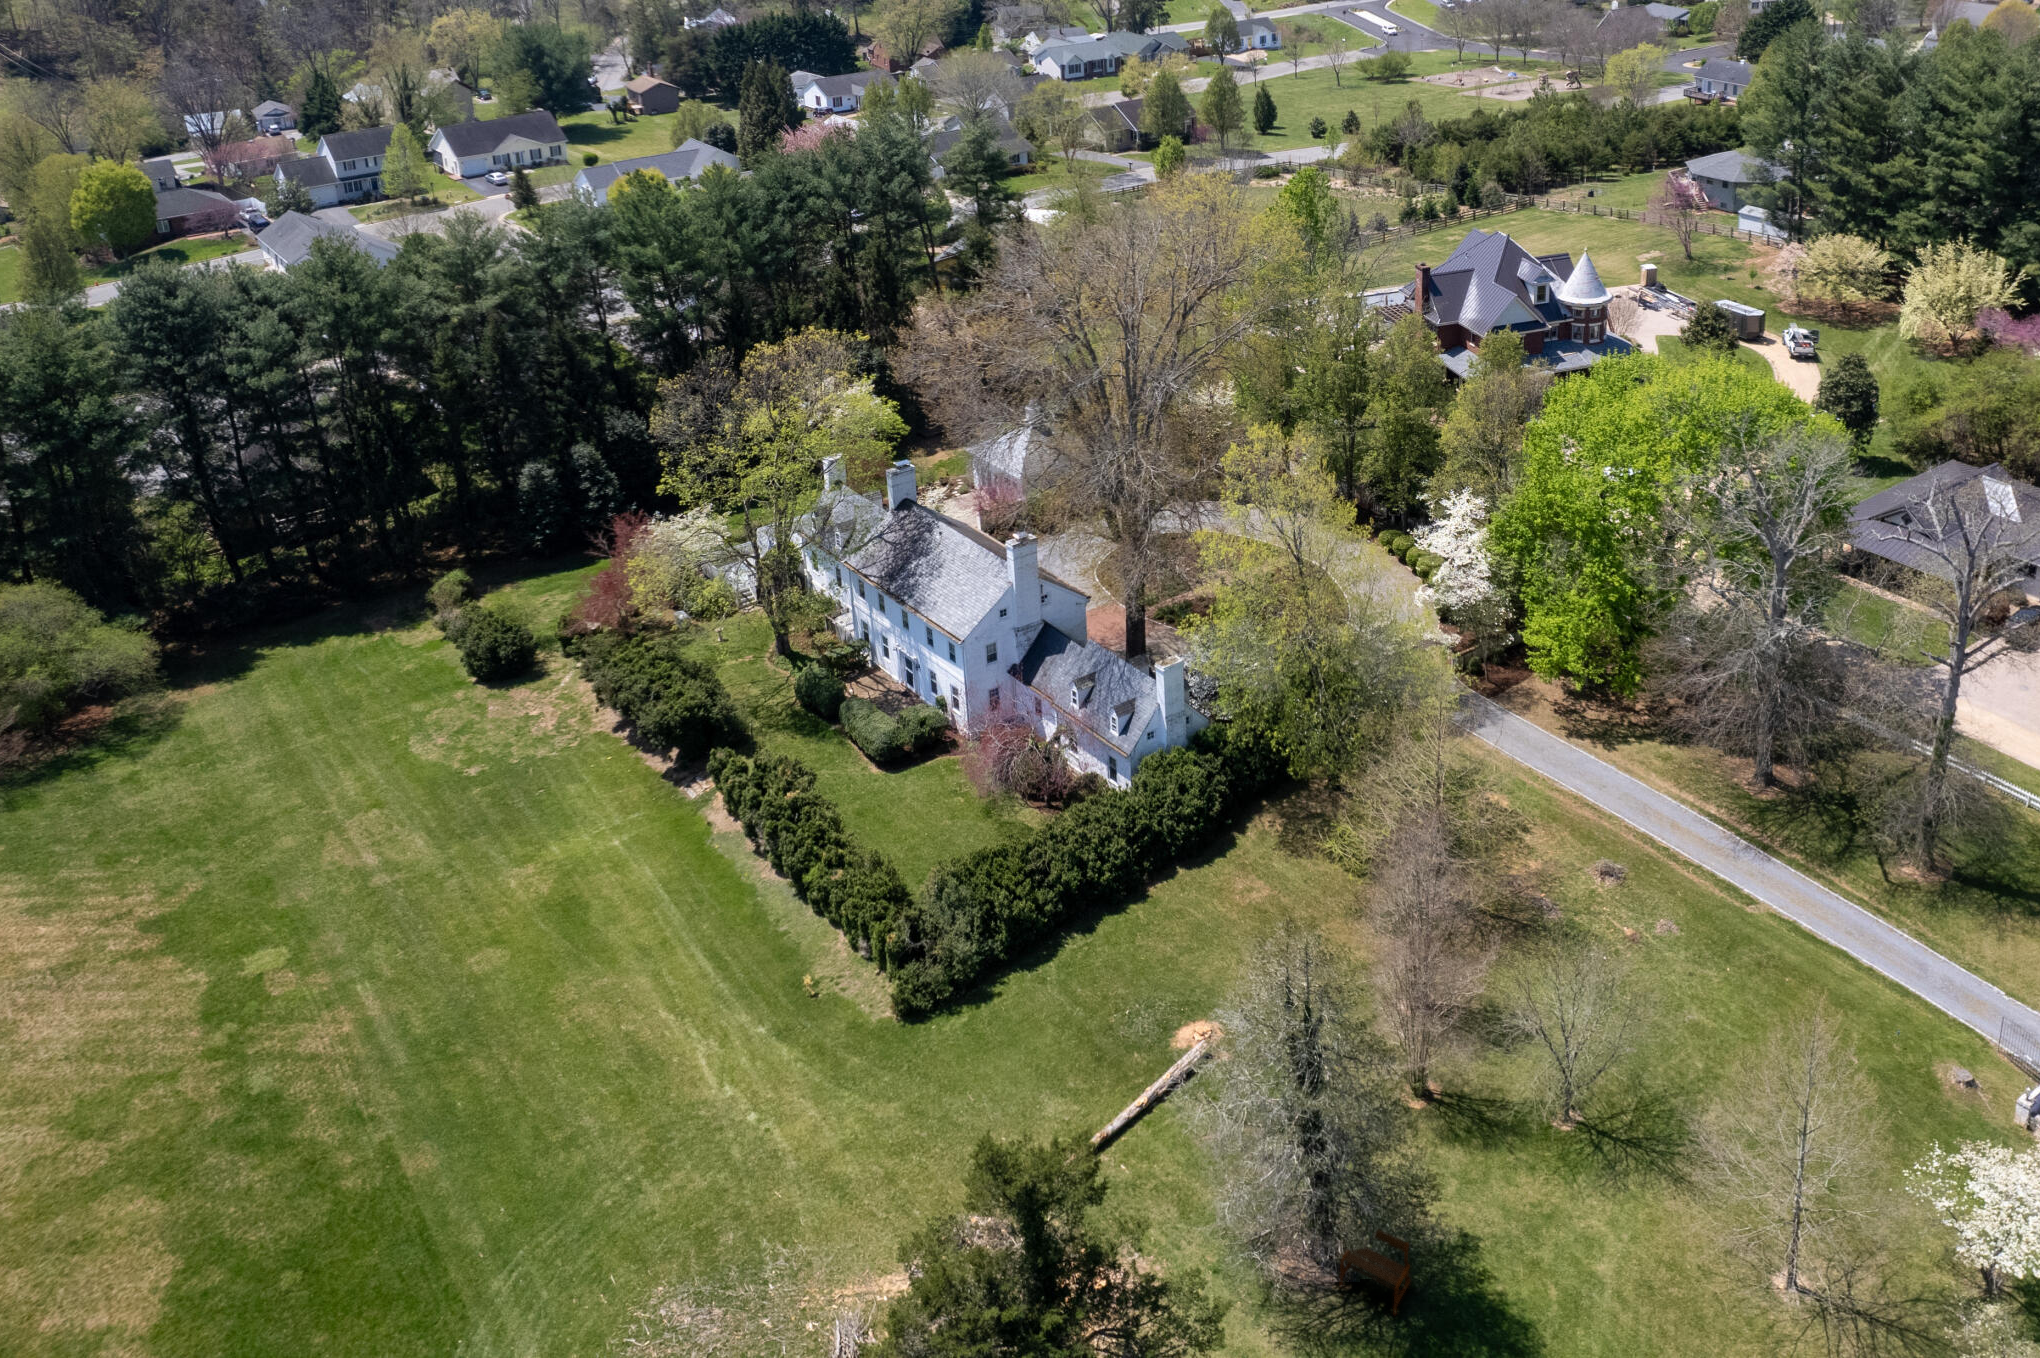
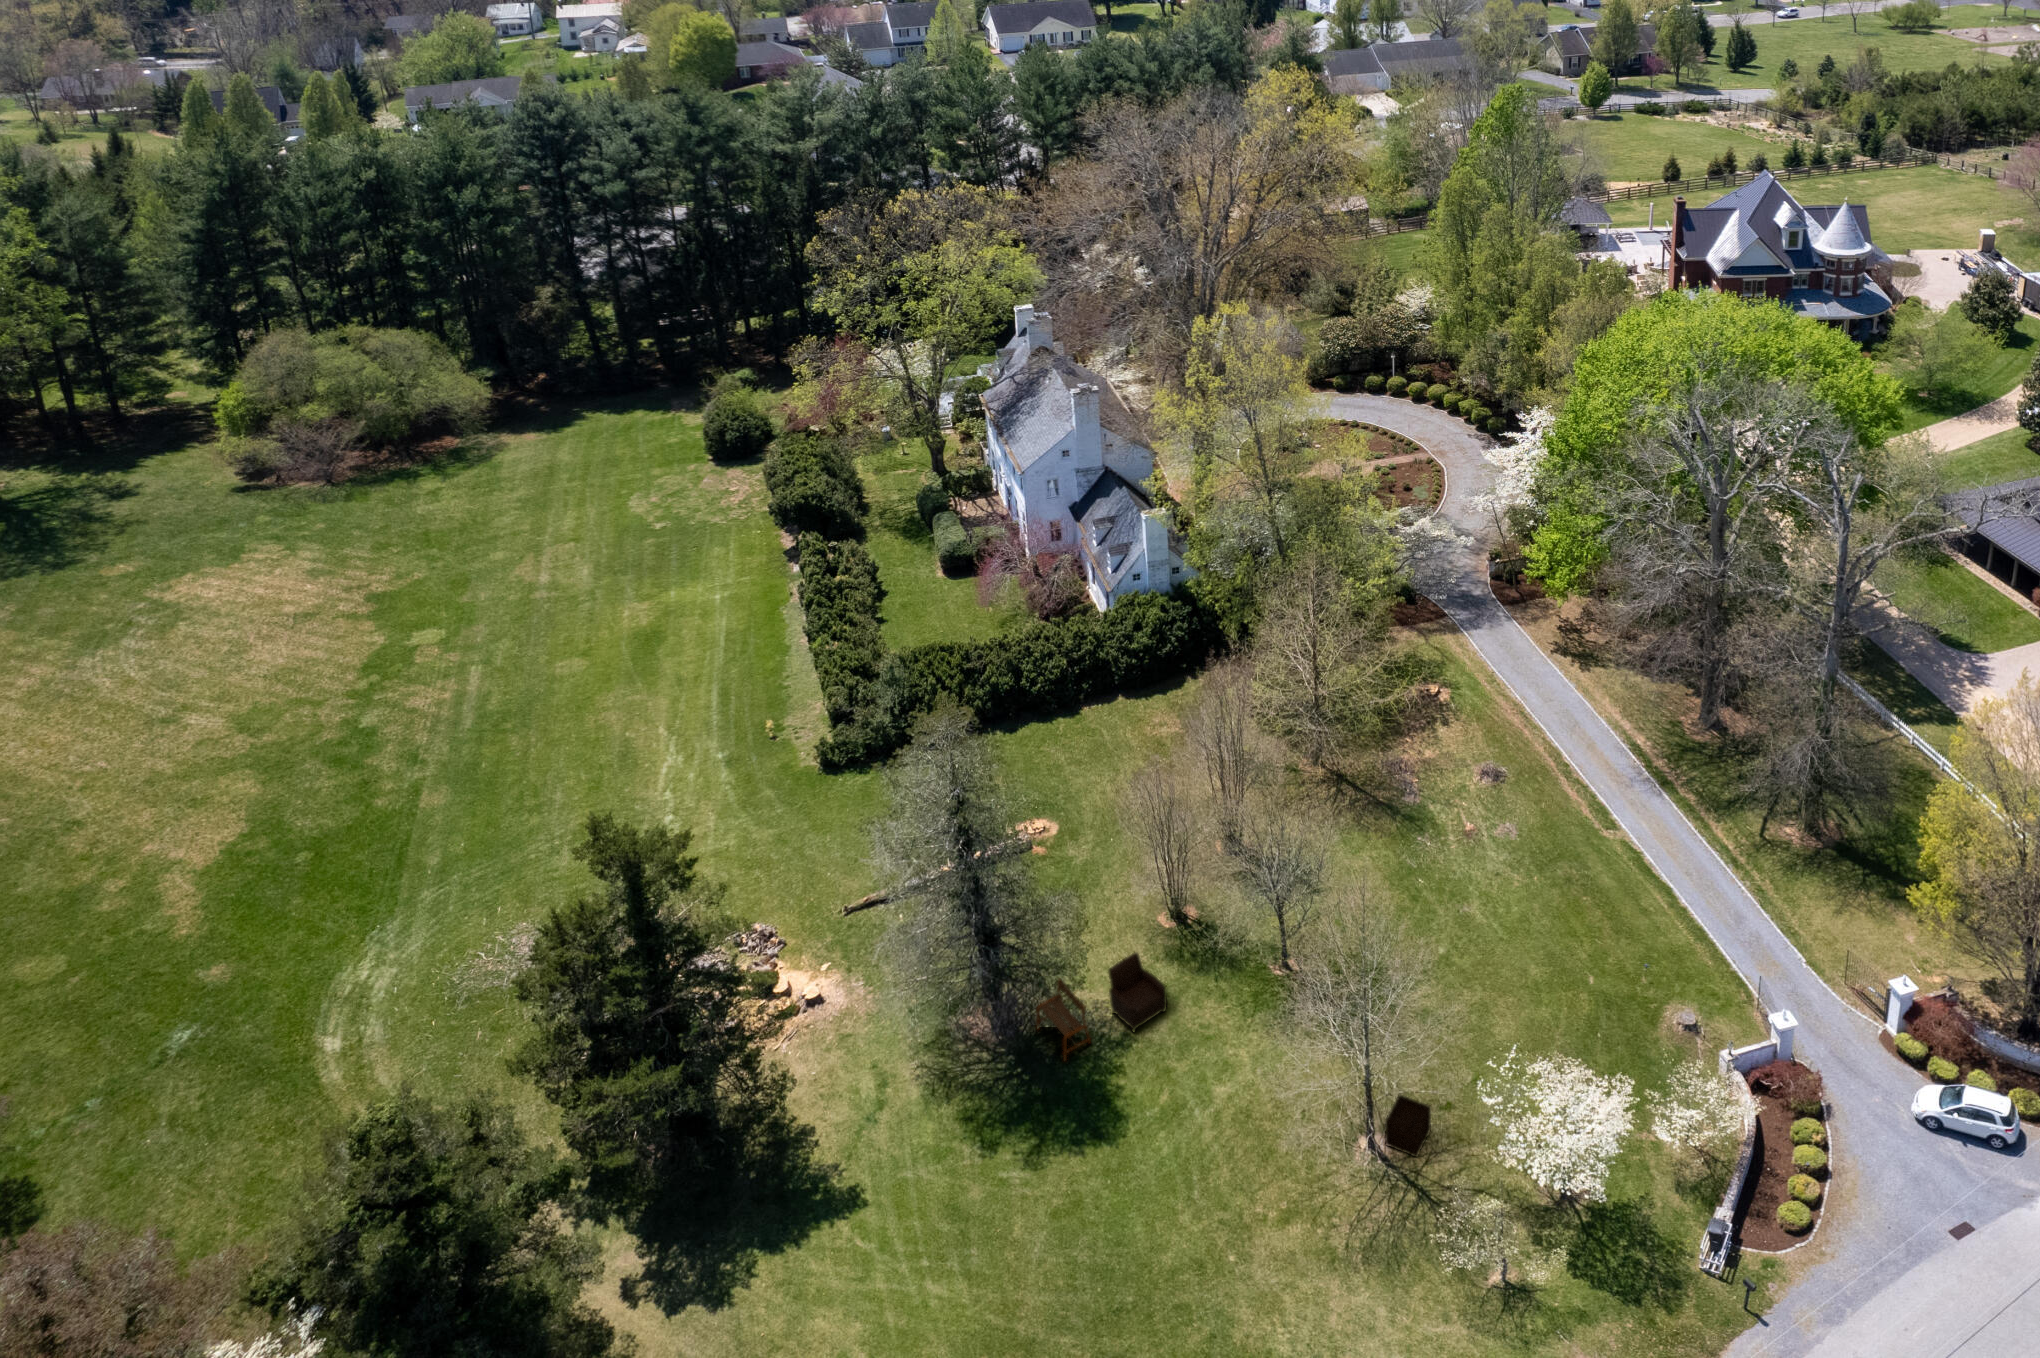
chair: none [1405,1163,1467,1258] -> present [1109,952,1167,1032]
wooden crate: none [1776,1244,1827,1308] -> present [1385,1095,1431,1157]

